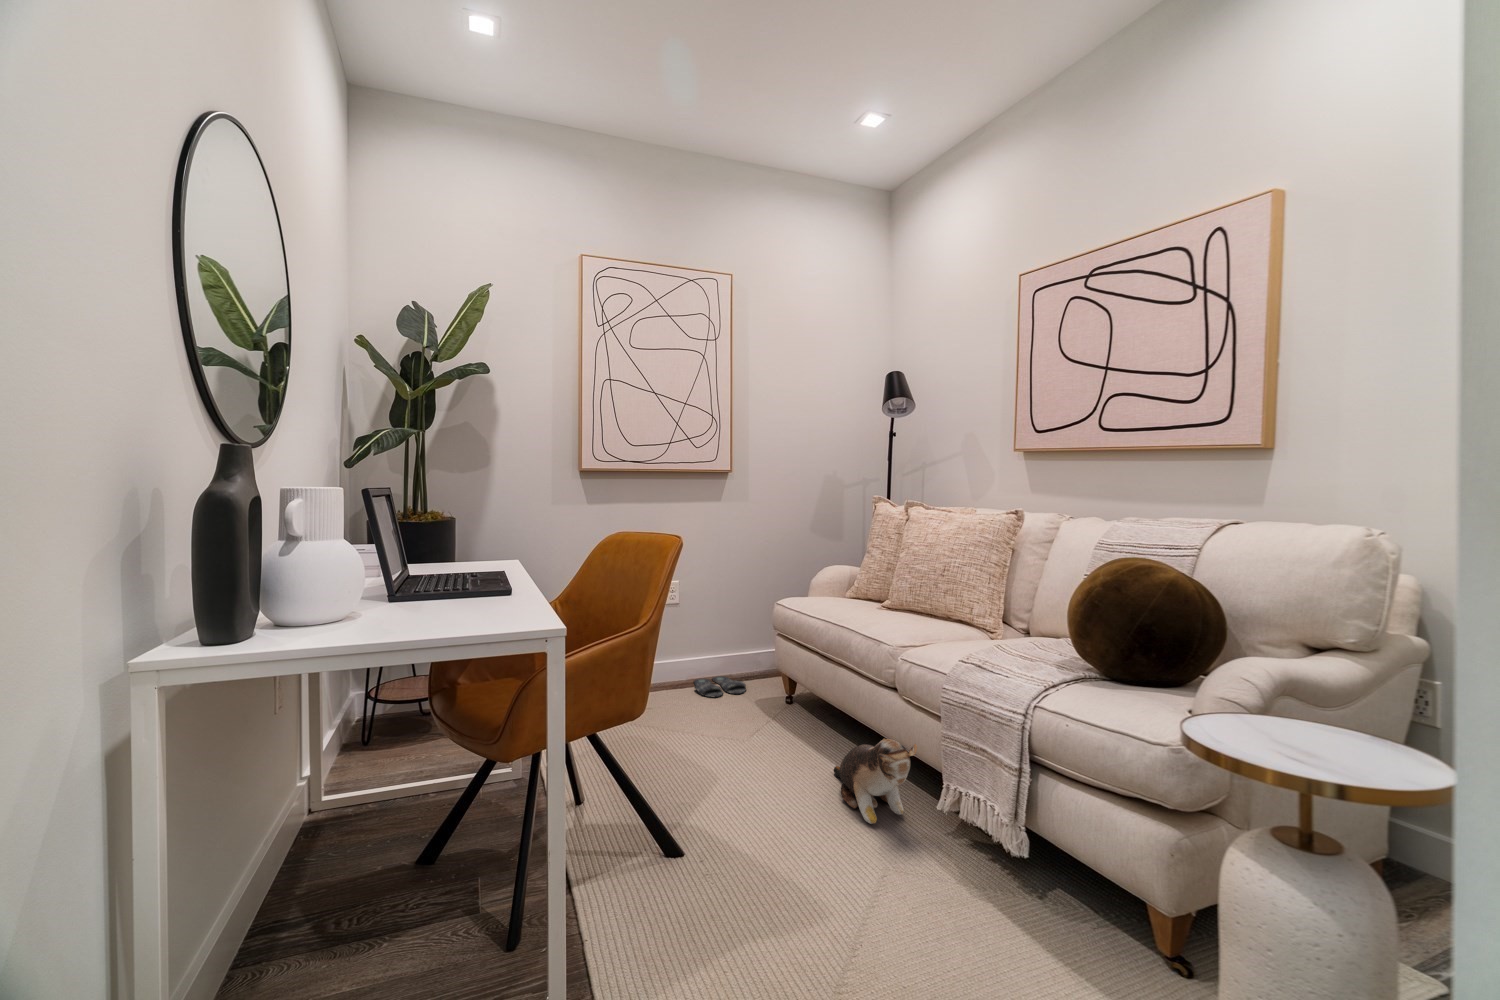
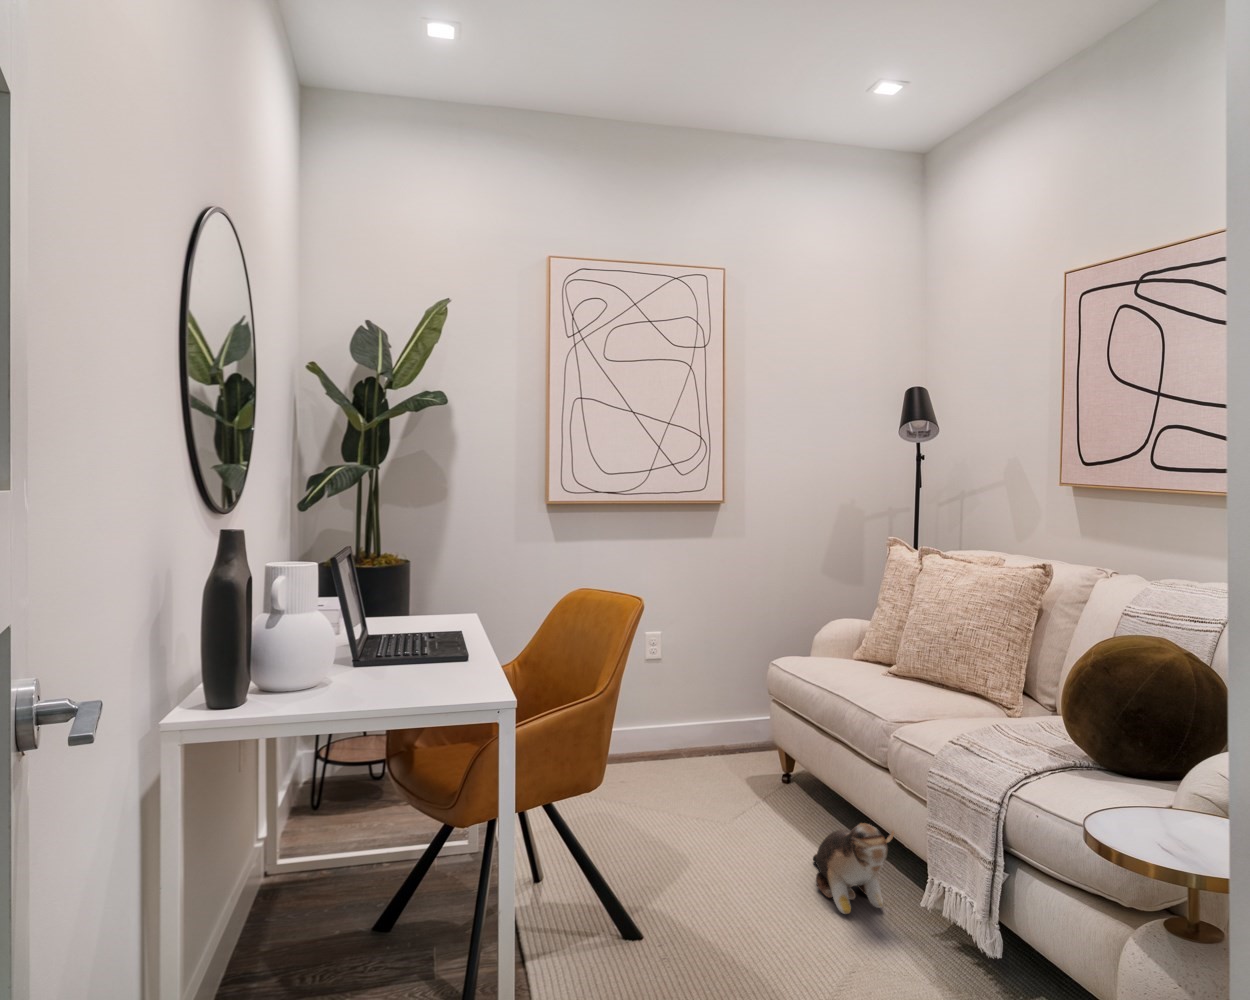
slippers: present [694,676,746,697] -> none [662,747,724,771]

